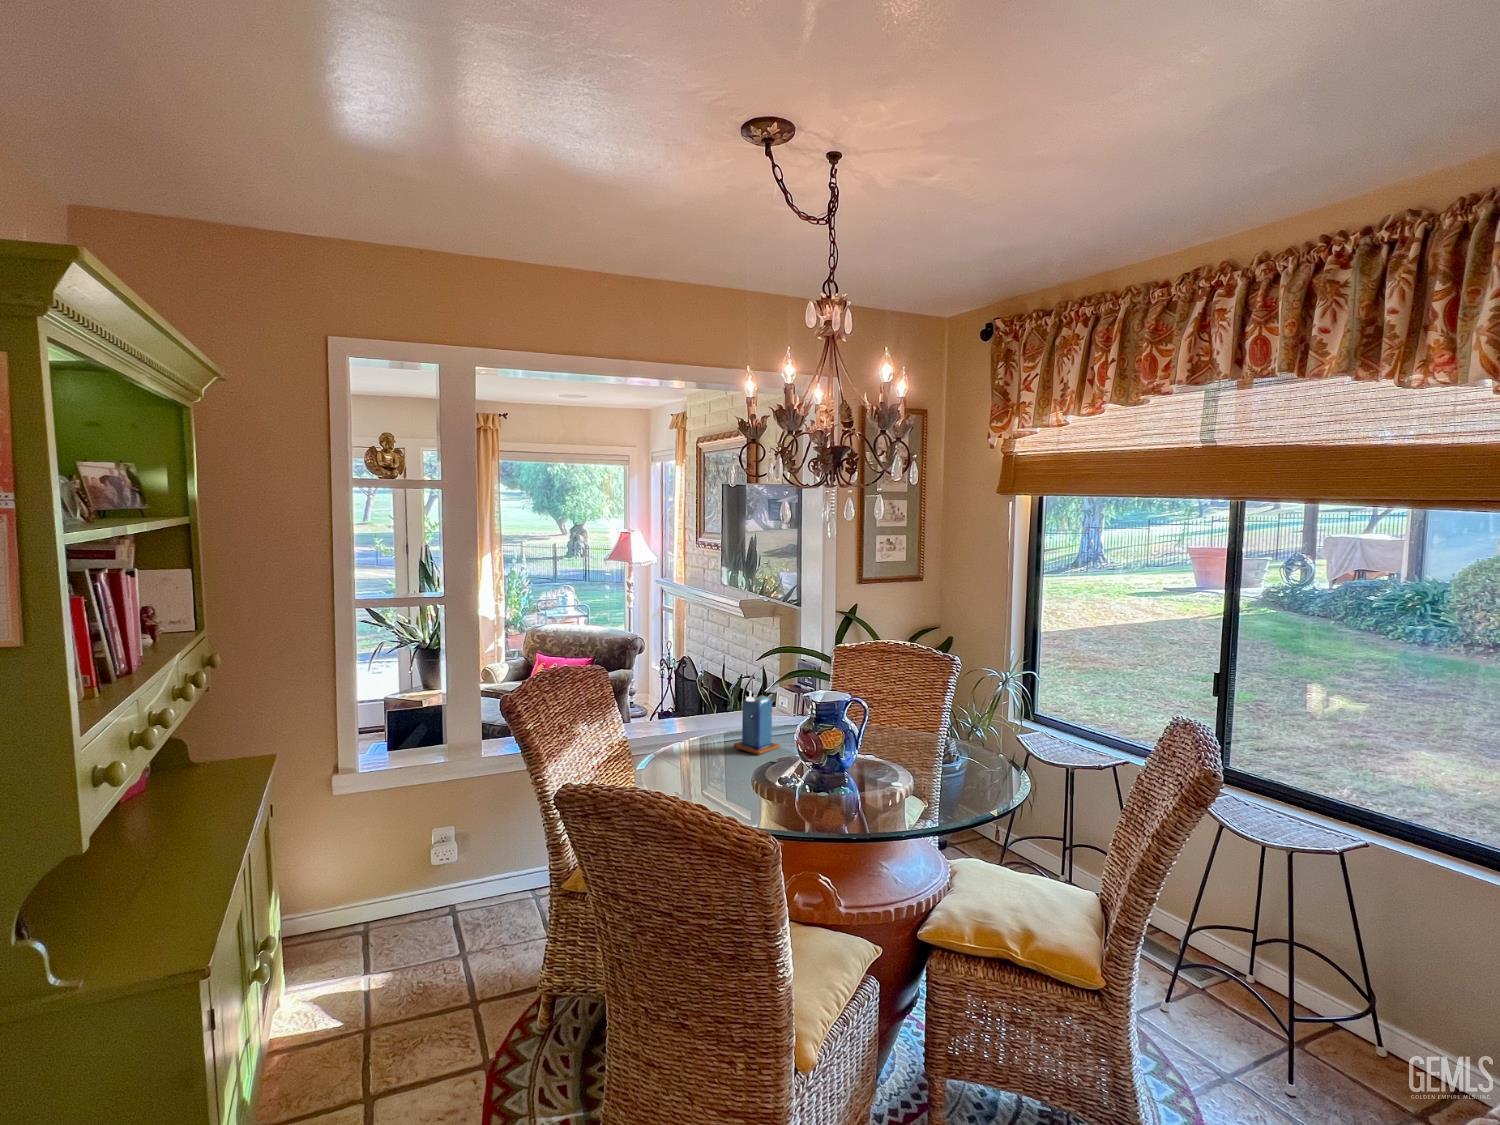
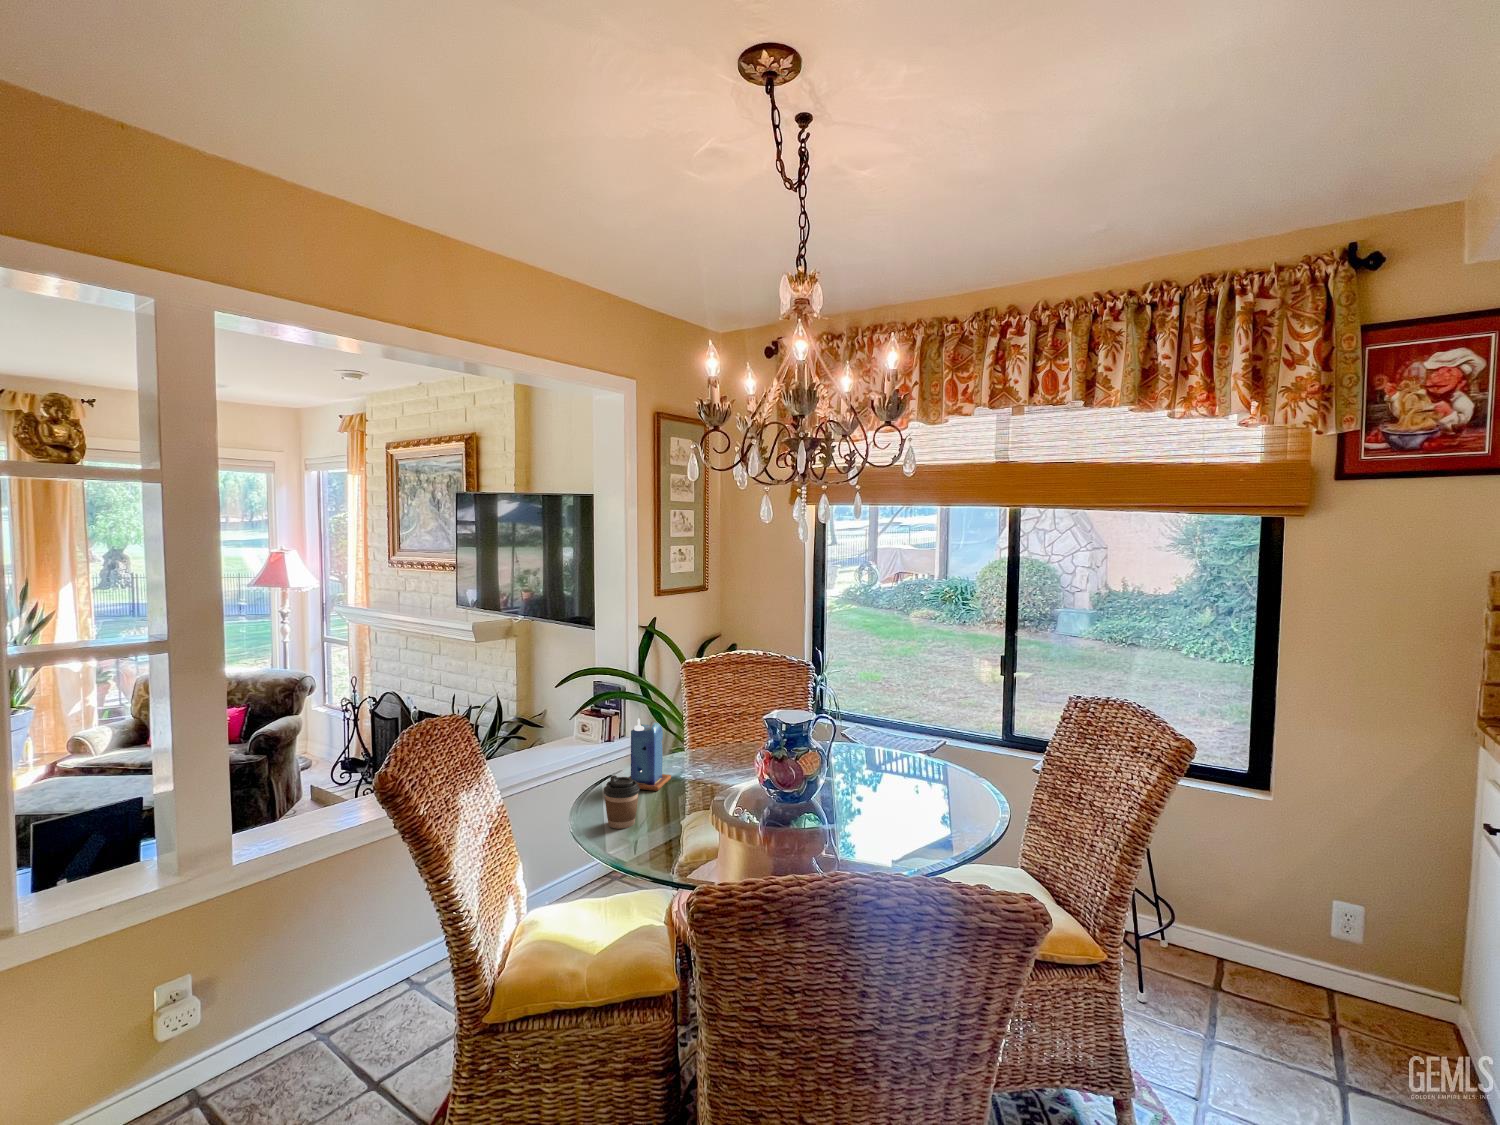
coffee cup: none [692,732,722,776] -> present [604,775,640,829]

